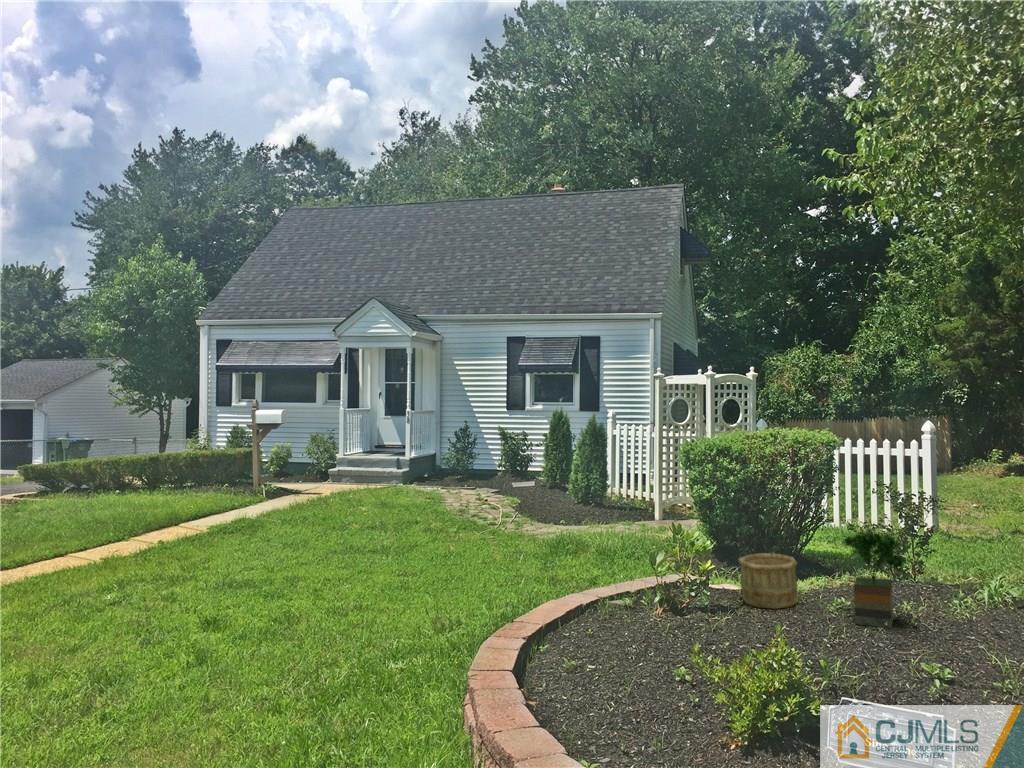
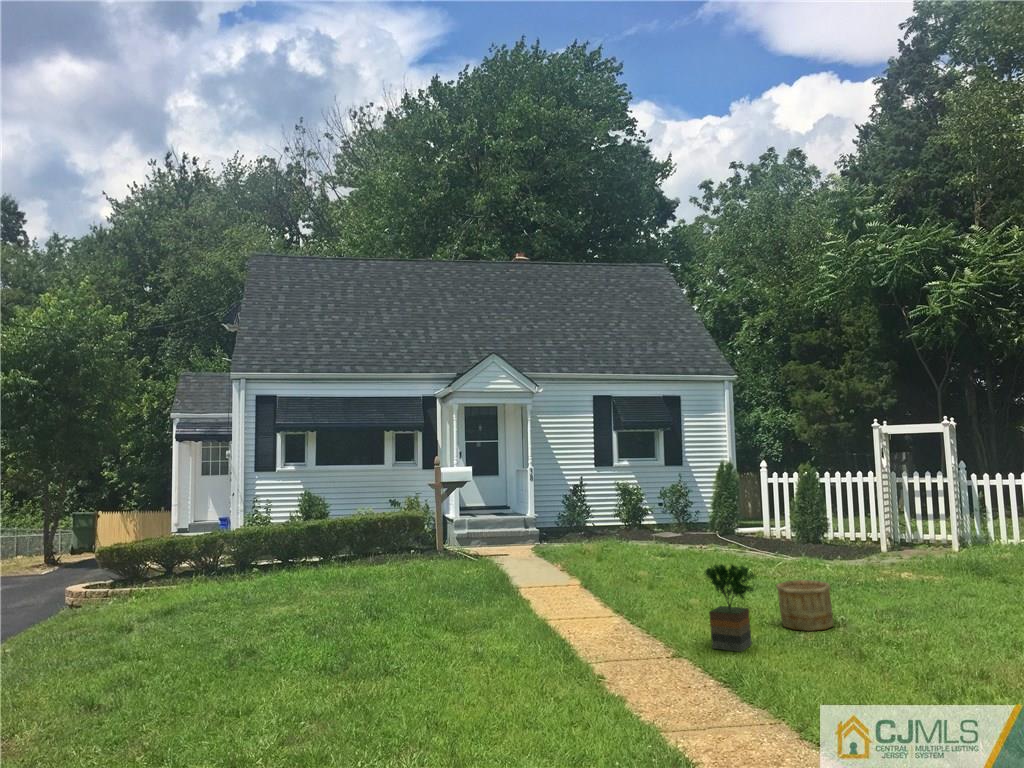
potted tree: present [843,532,907,628] -> present [704,564,755,652]

